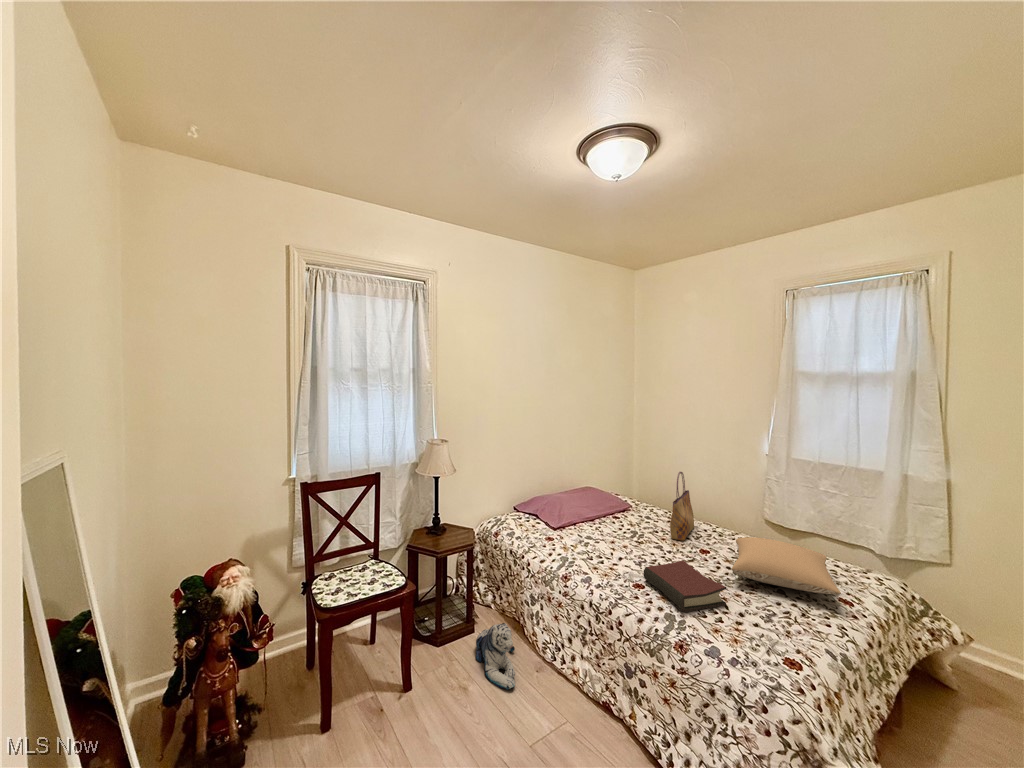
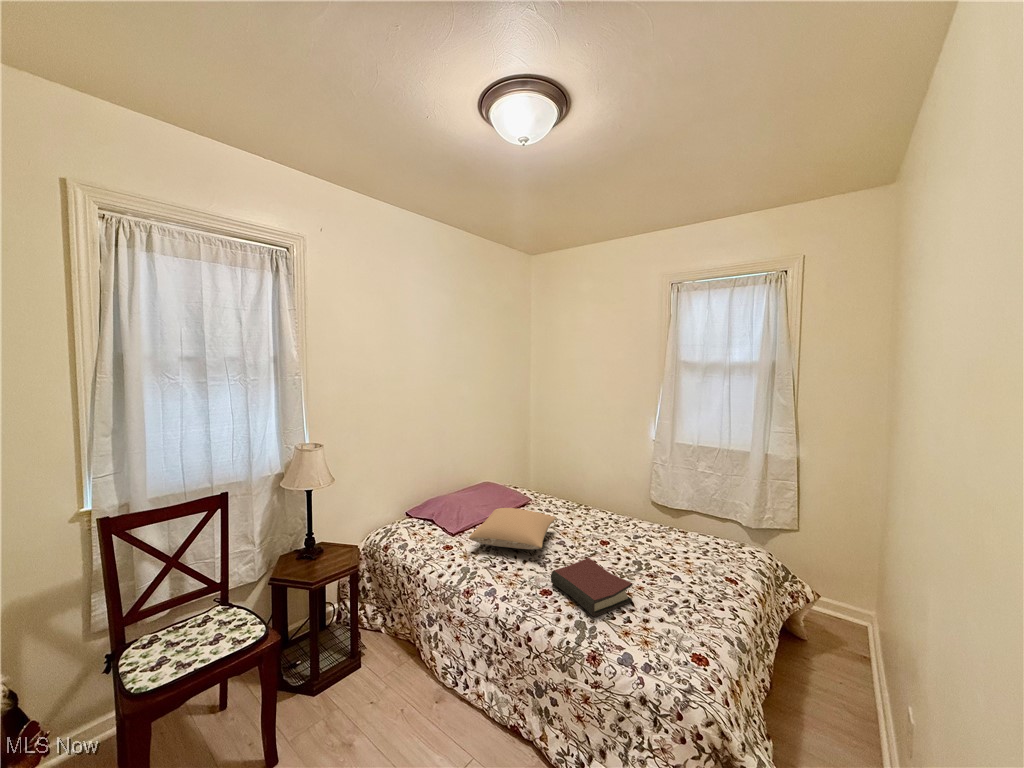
tote bag: present [670,471,694,541] -> none [572,463,593,533]
pillow: present [732,537,841,595] -> present [469,508,556,549]
plush toy: present [475,623,515,690] -> none [362,655,411,735]

